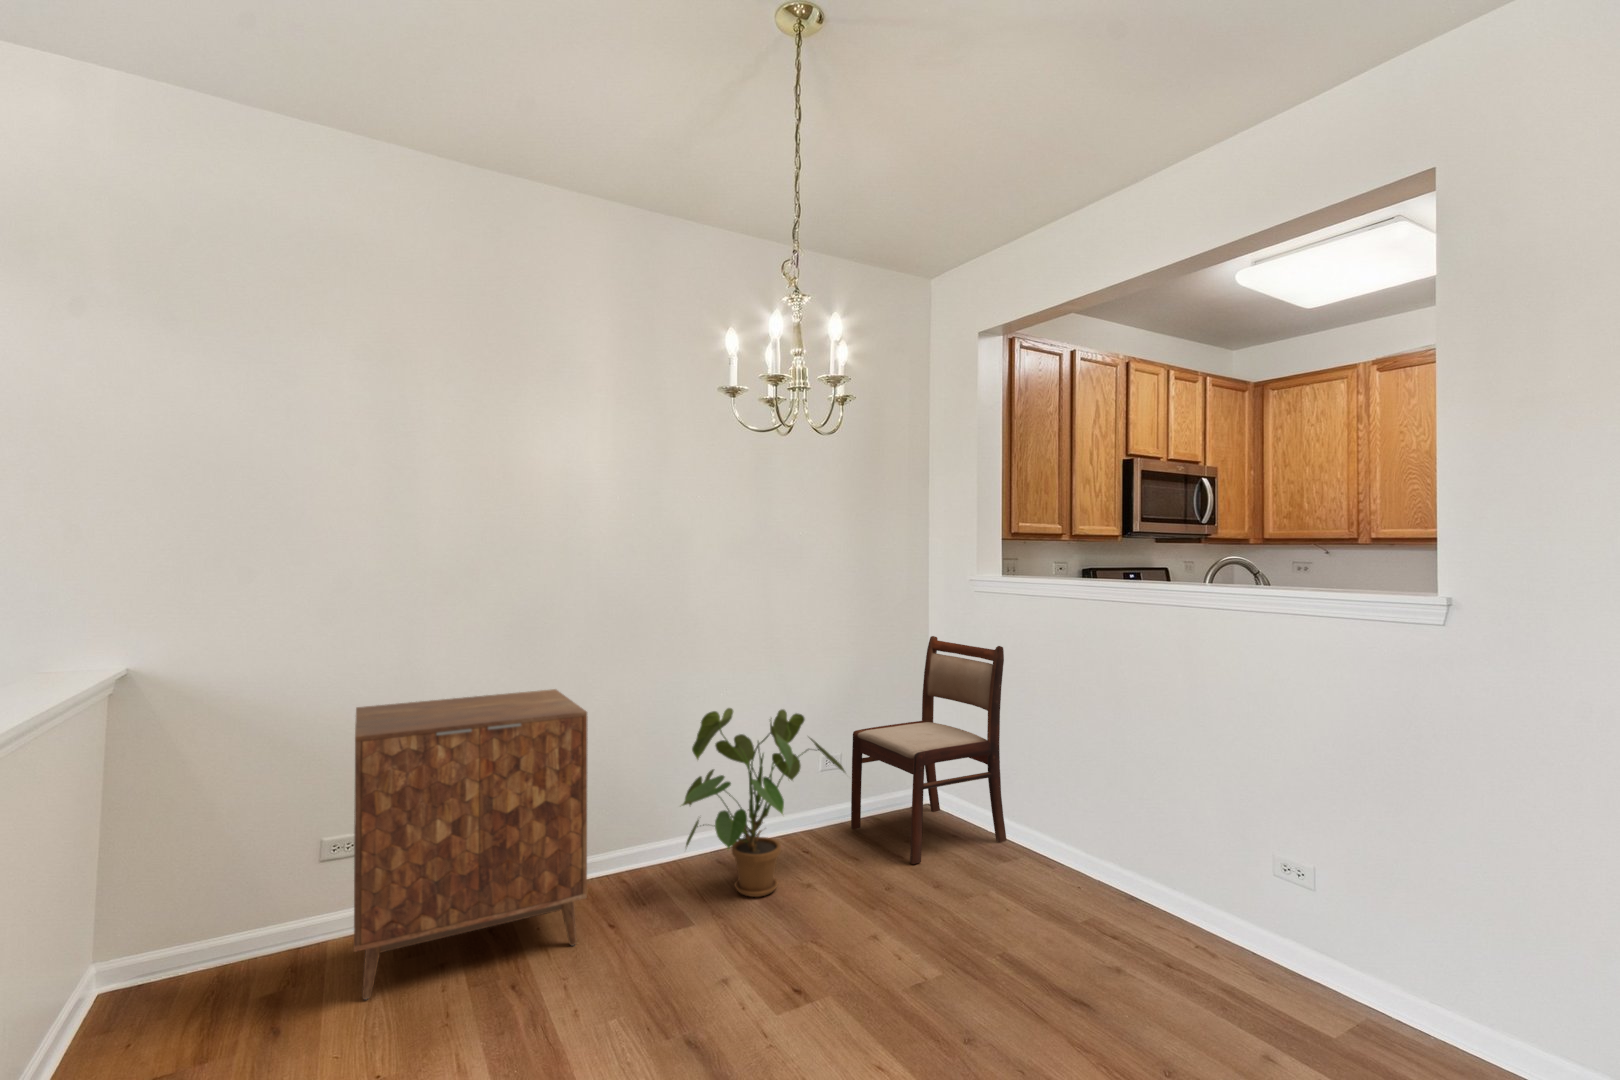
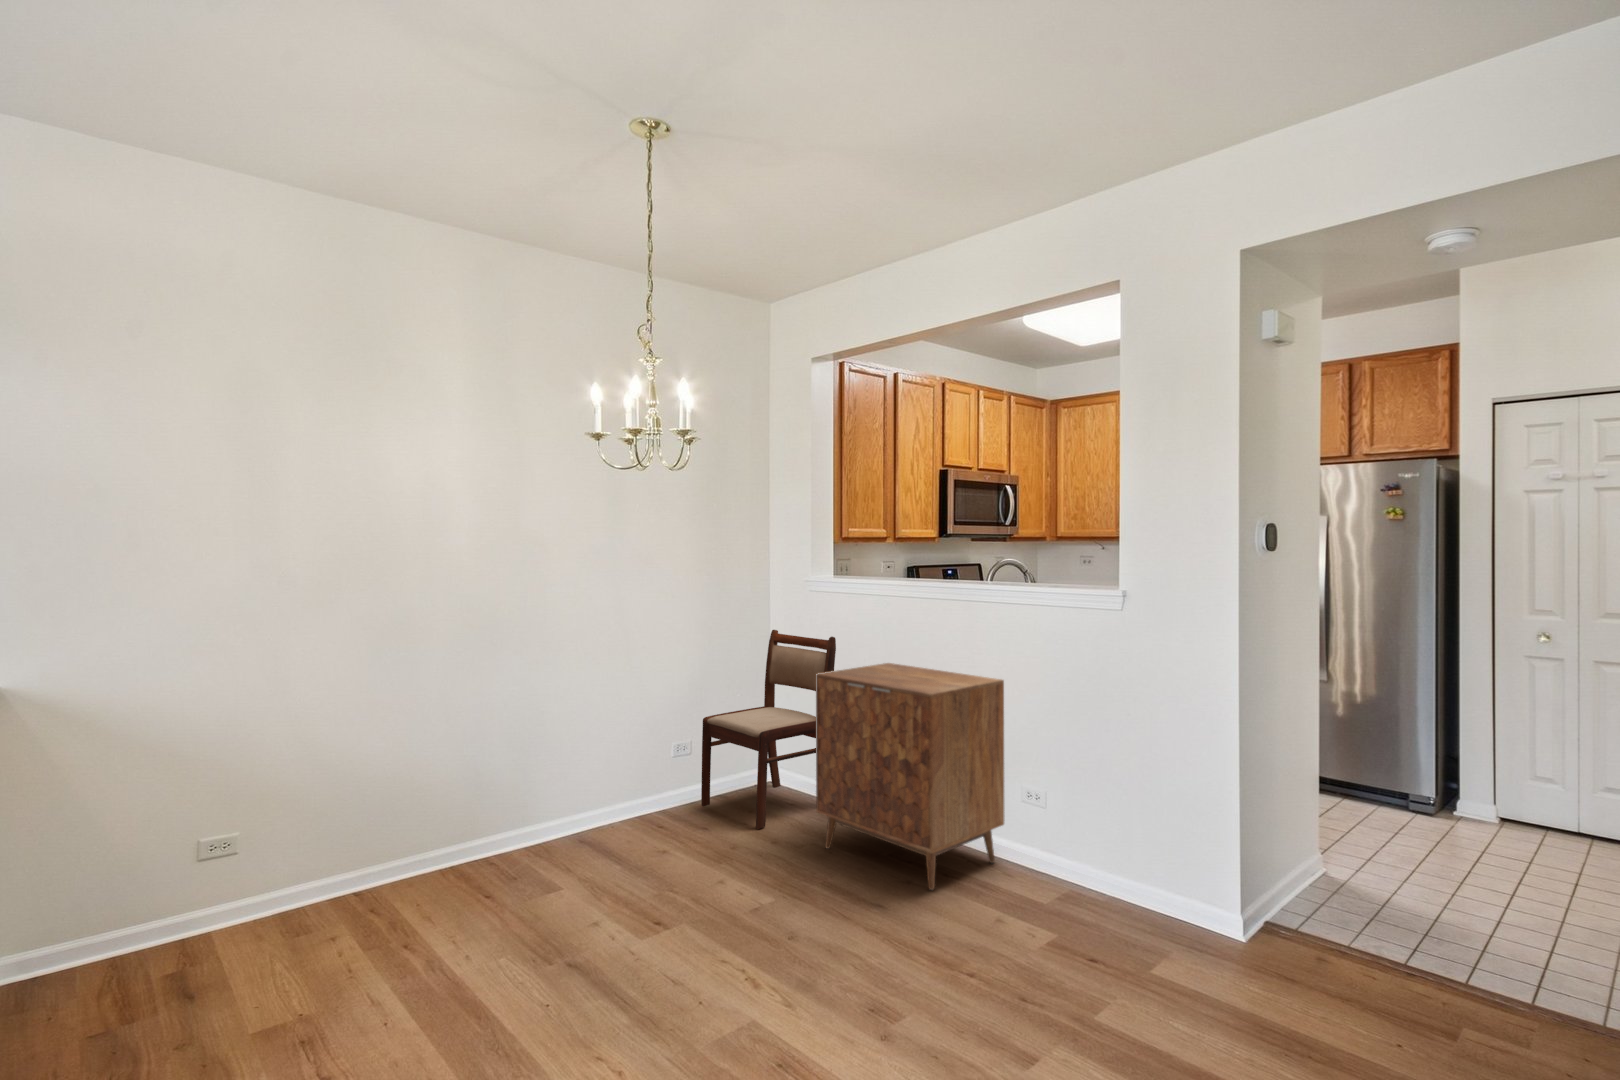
cabinet: present [354,689,587,999] -> present [816,663,1004,890]
house plant: present [682,708,845,897] -> none [549,700,704,865]

